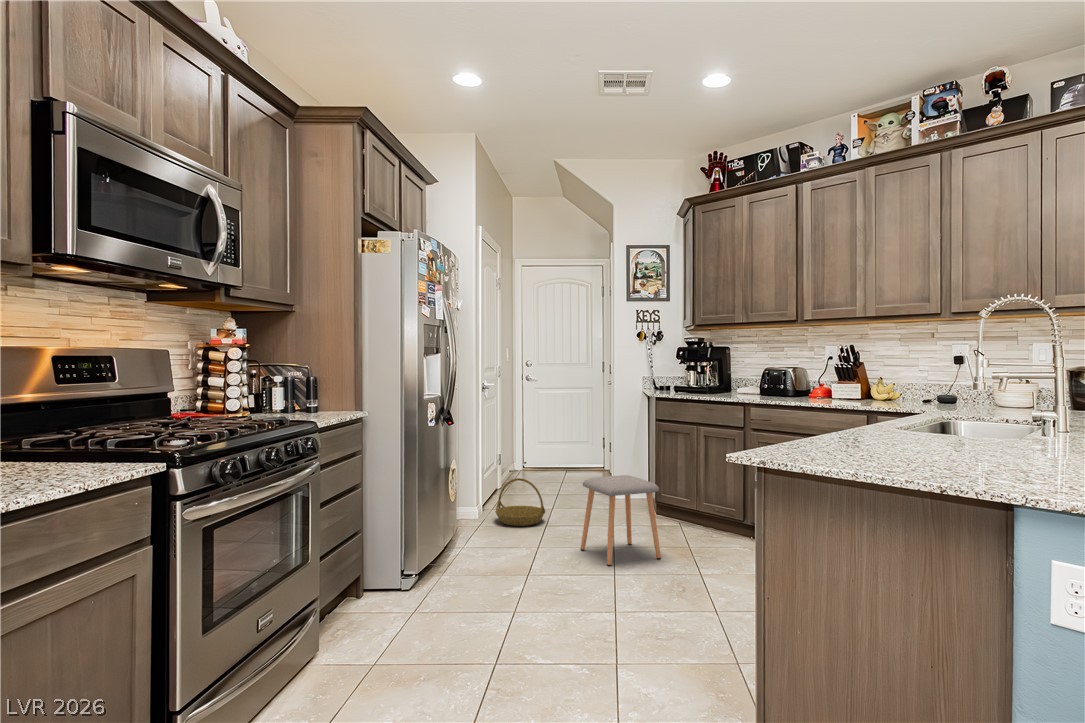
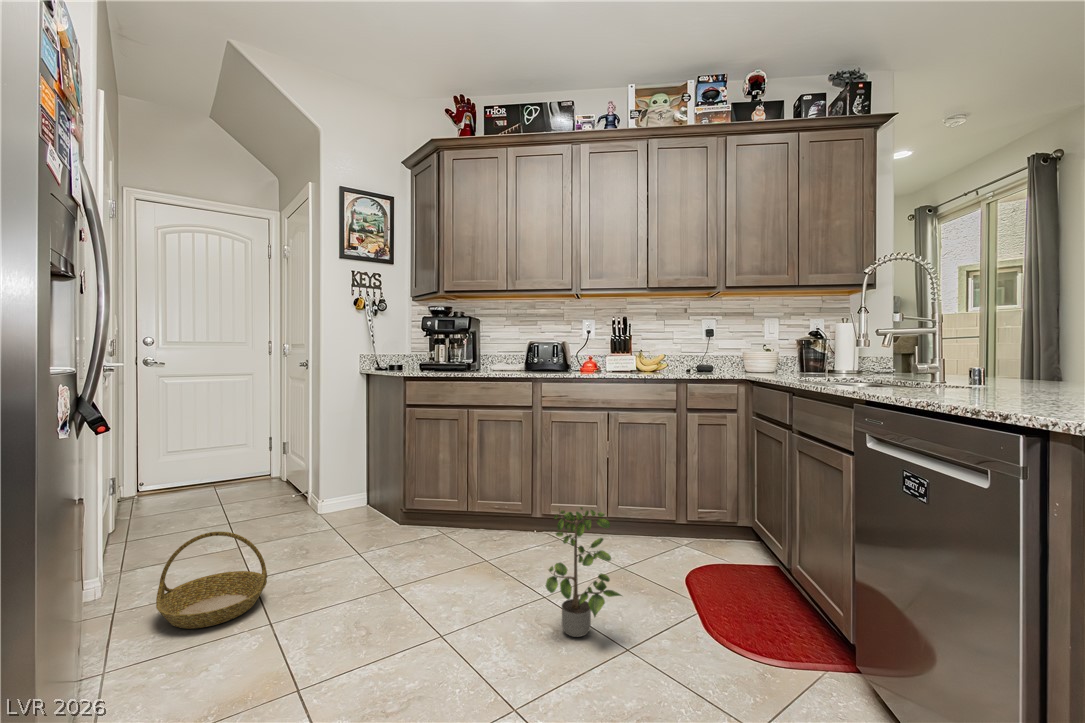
stool: present [581,475,661,566] -> none [391,496,524,668]
potted plant: none [657,488,697,573] -> present [545,507,622,637]

